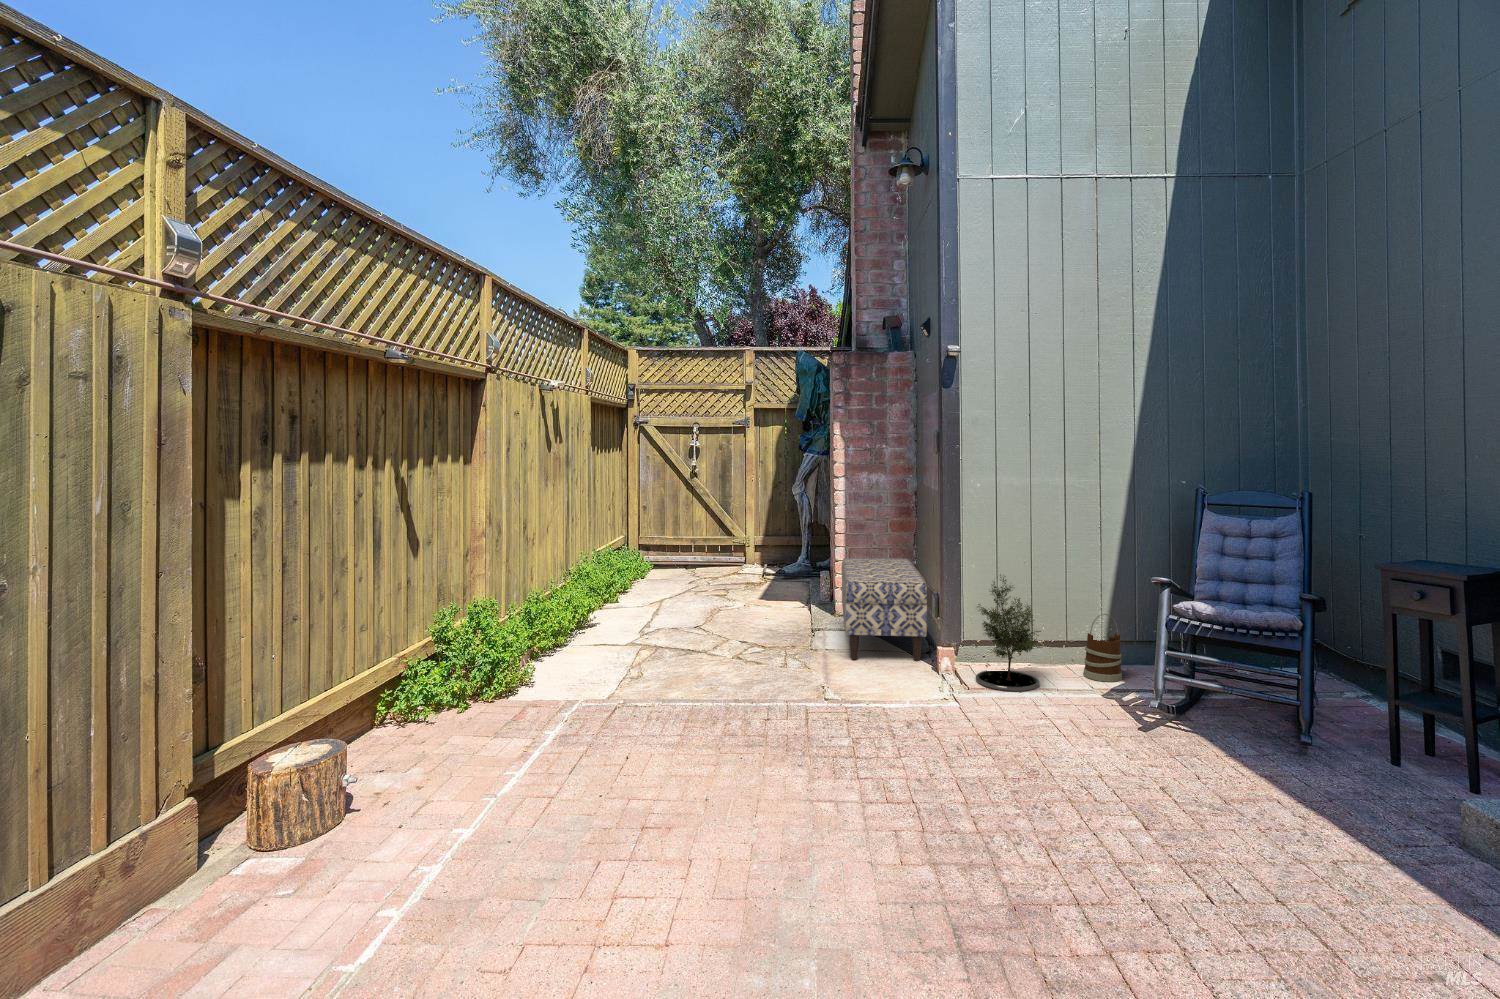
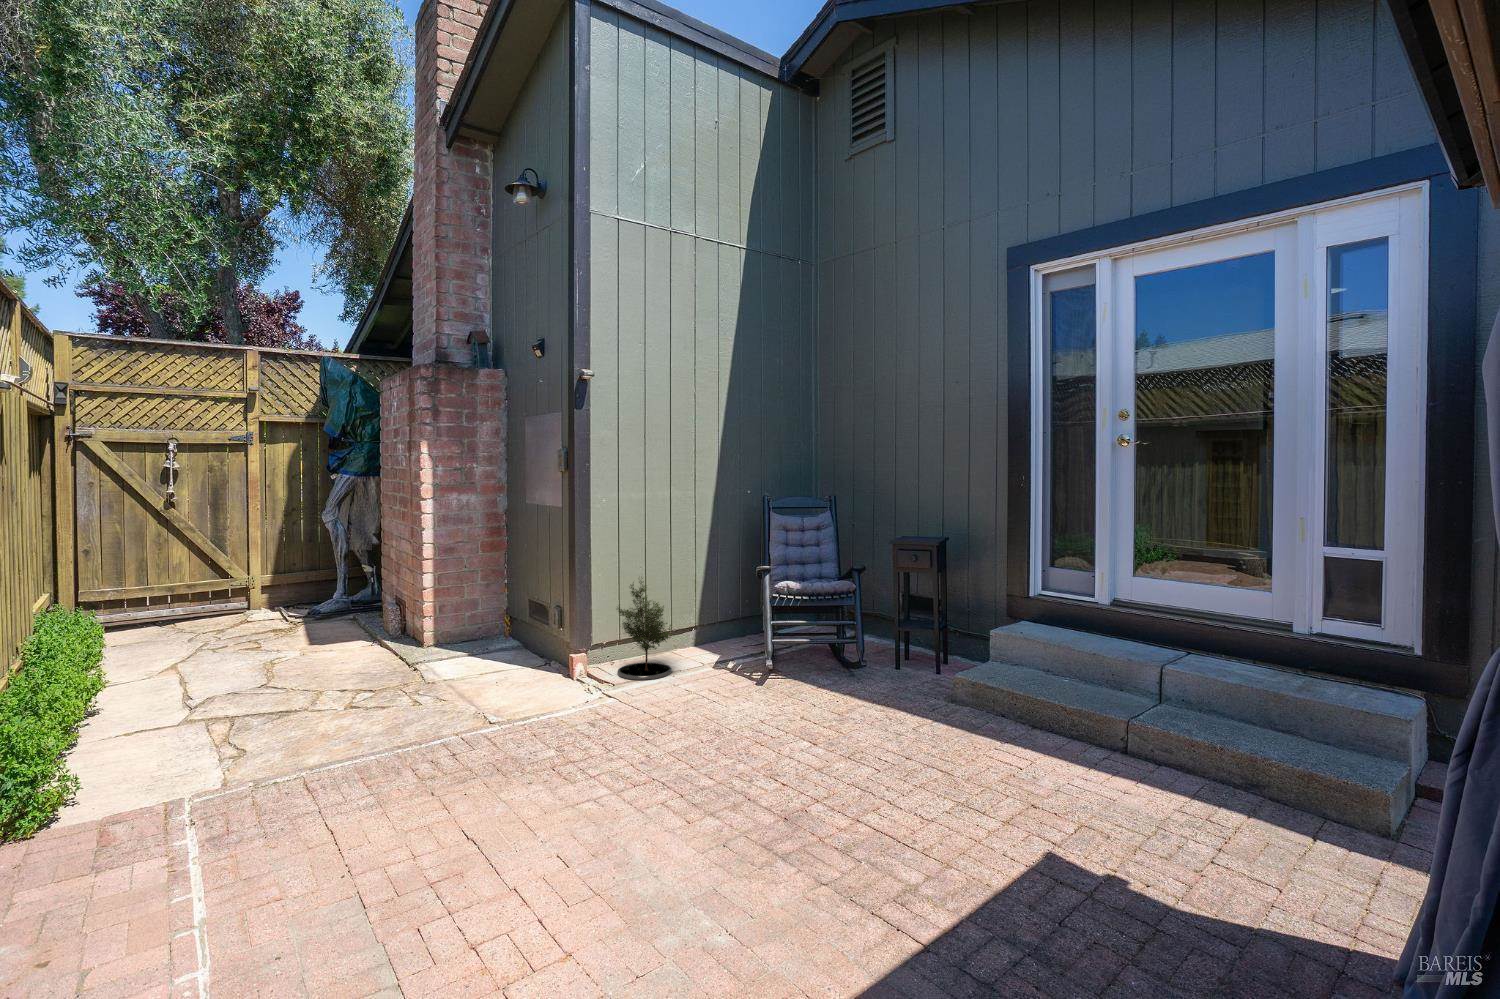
bench: present [841,558,927,661] -> none [436,577,560,682]
wooden bucket: present [1083,614,1122,682] -> none [693,602,722,657]

